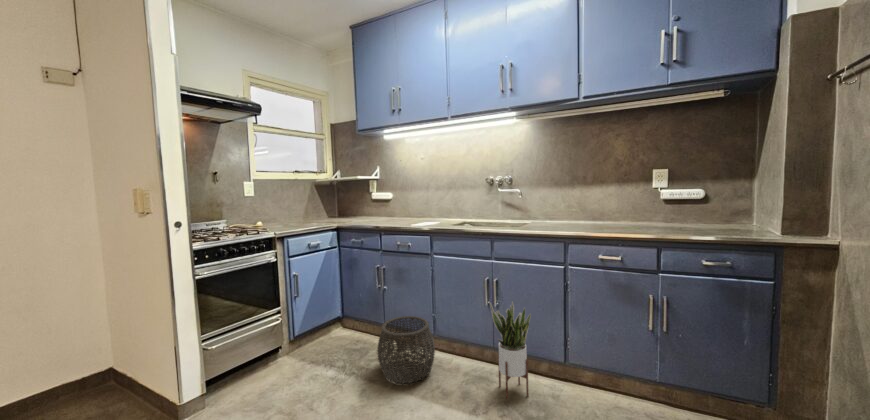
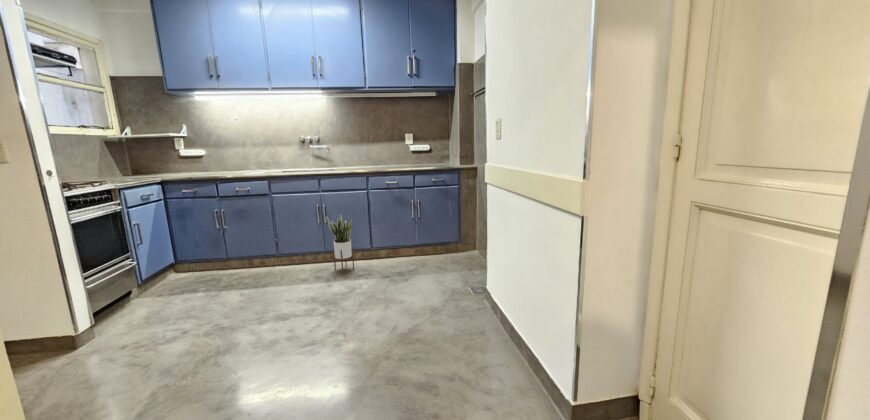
woven basket: present [377,316,435,384] -> none [240,240,287,285]

